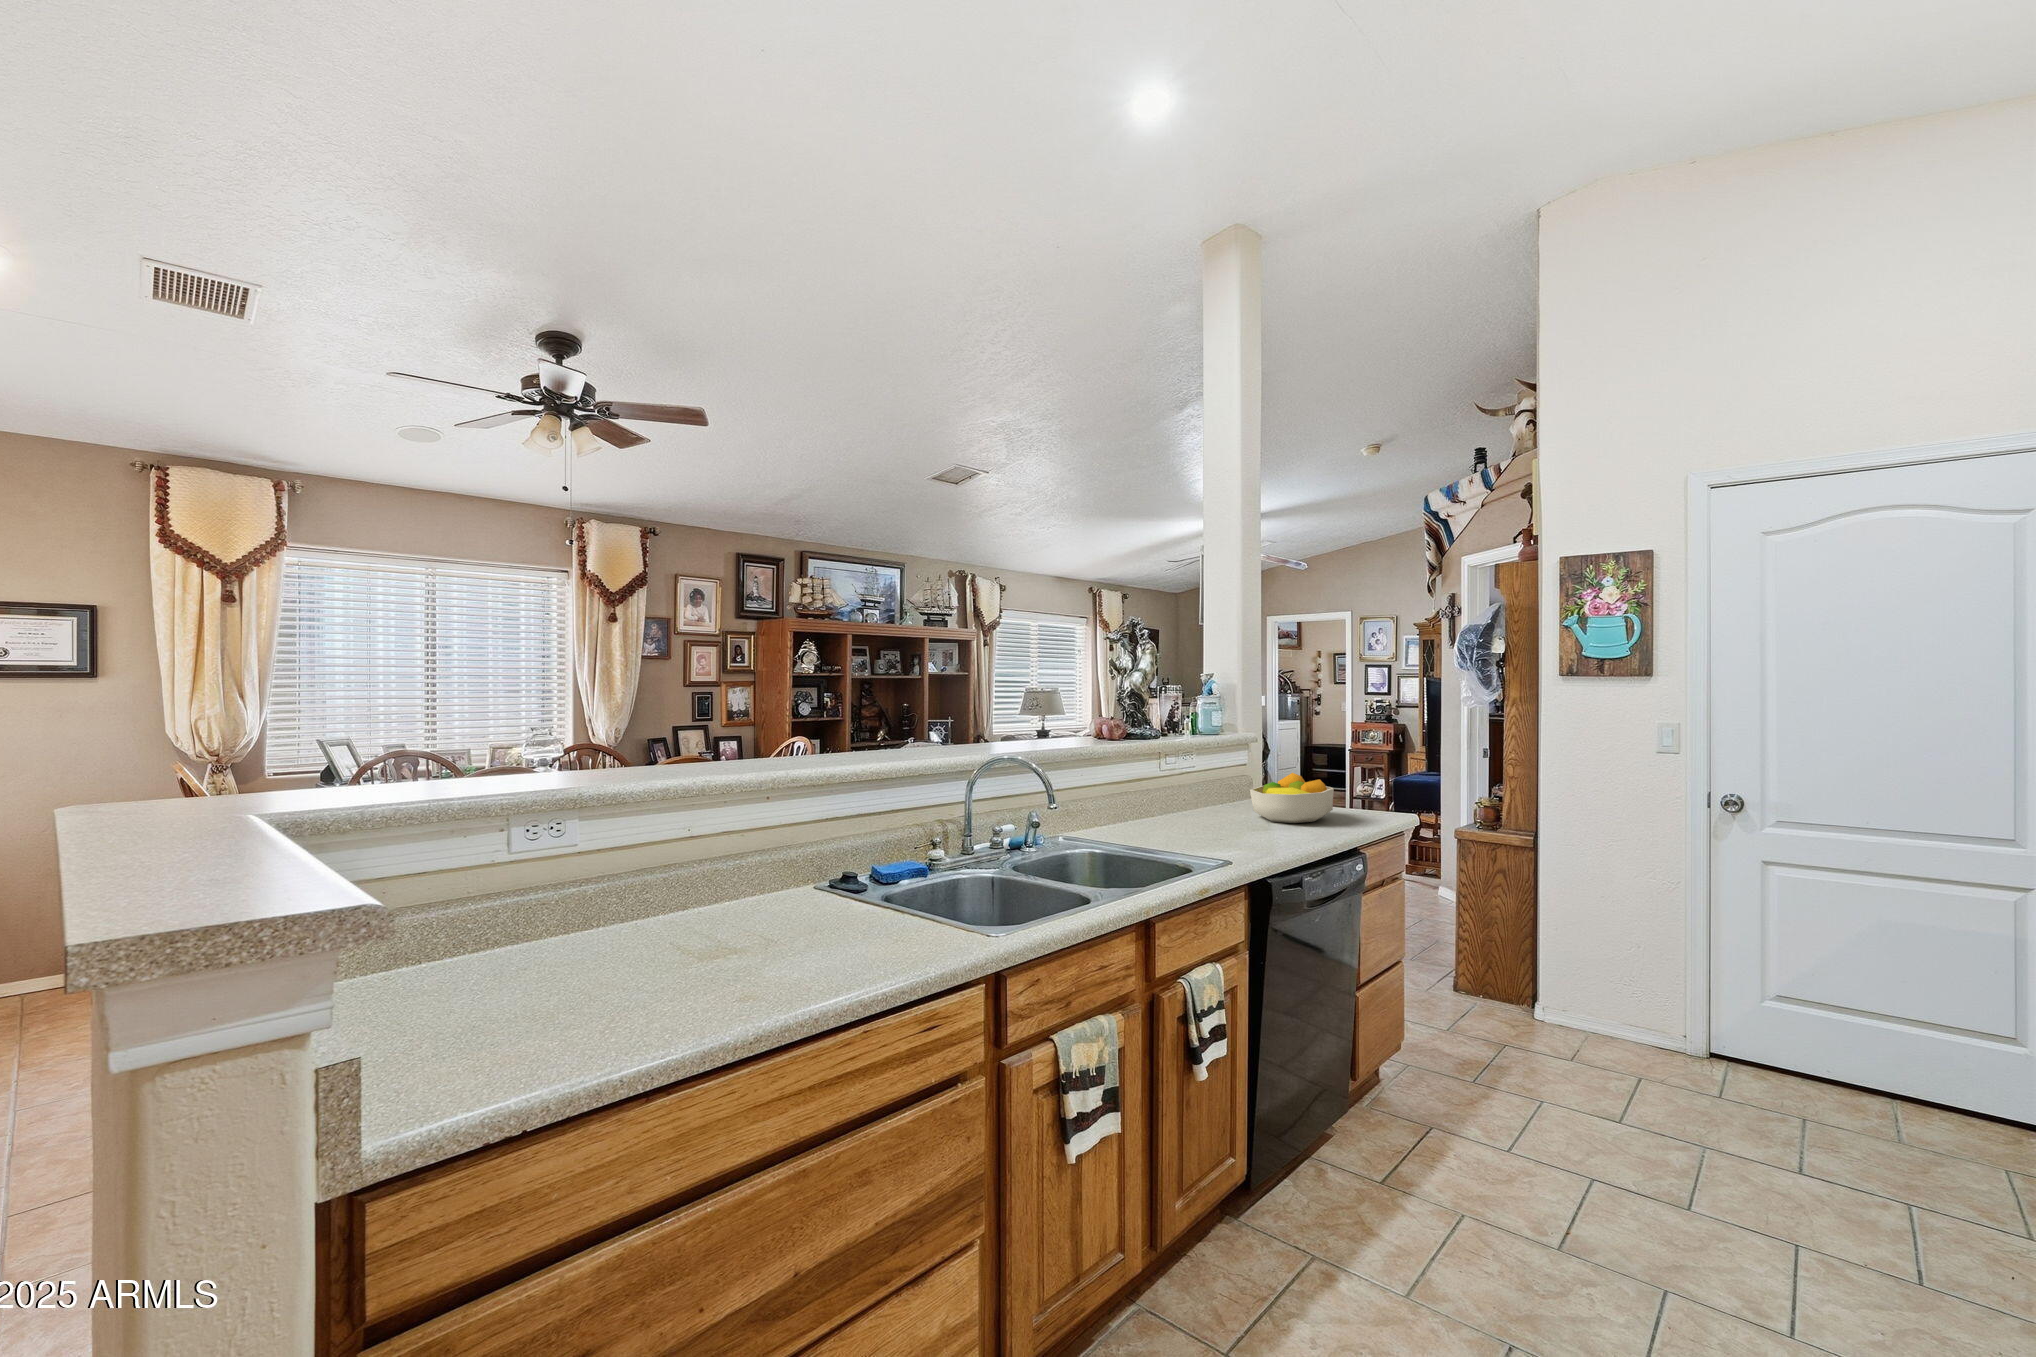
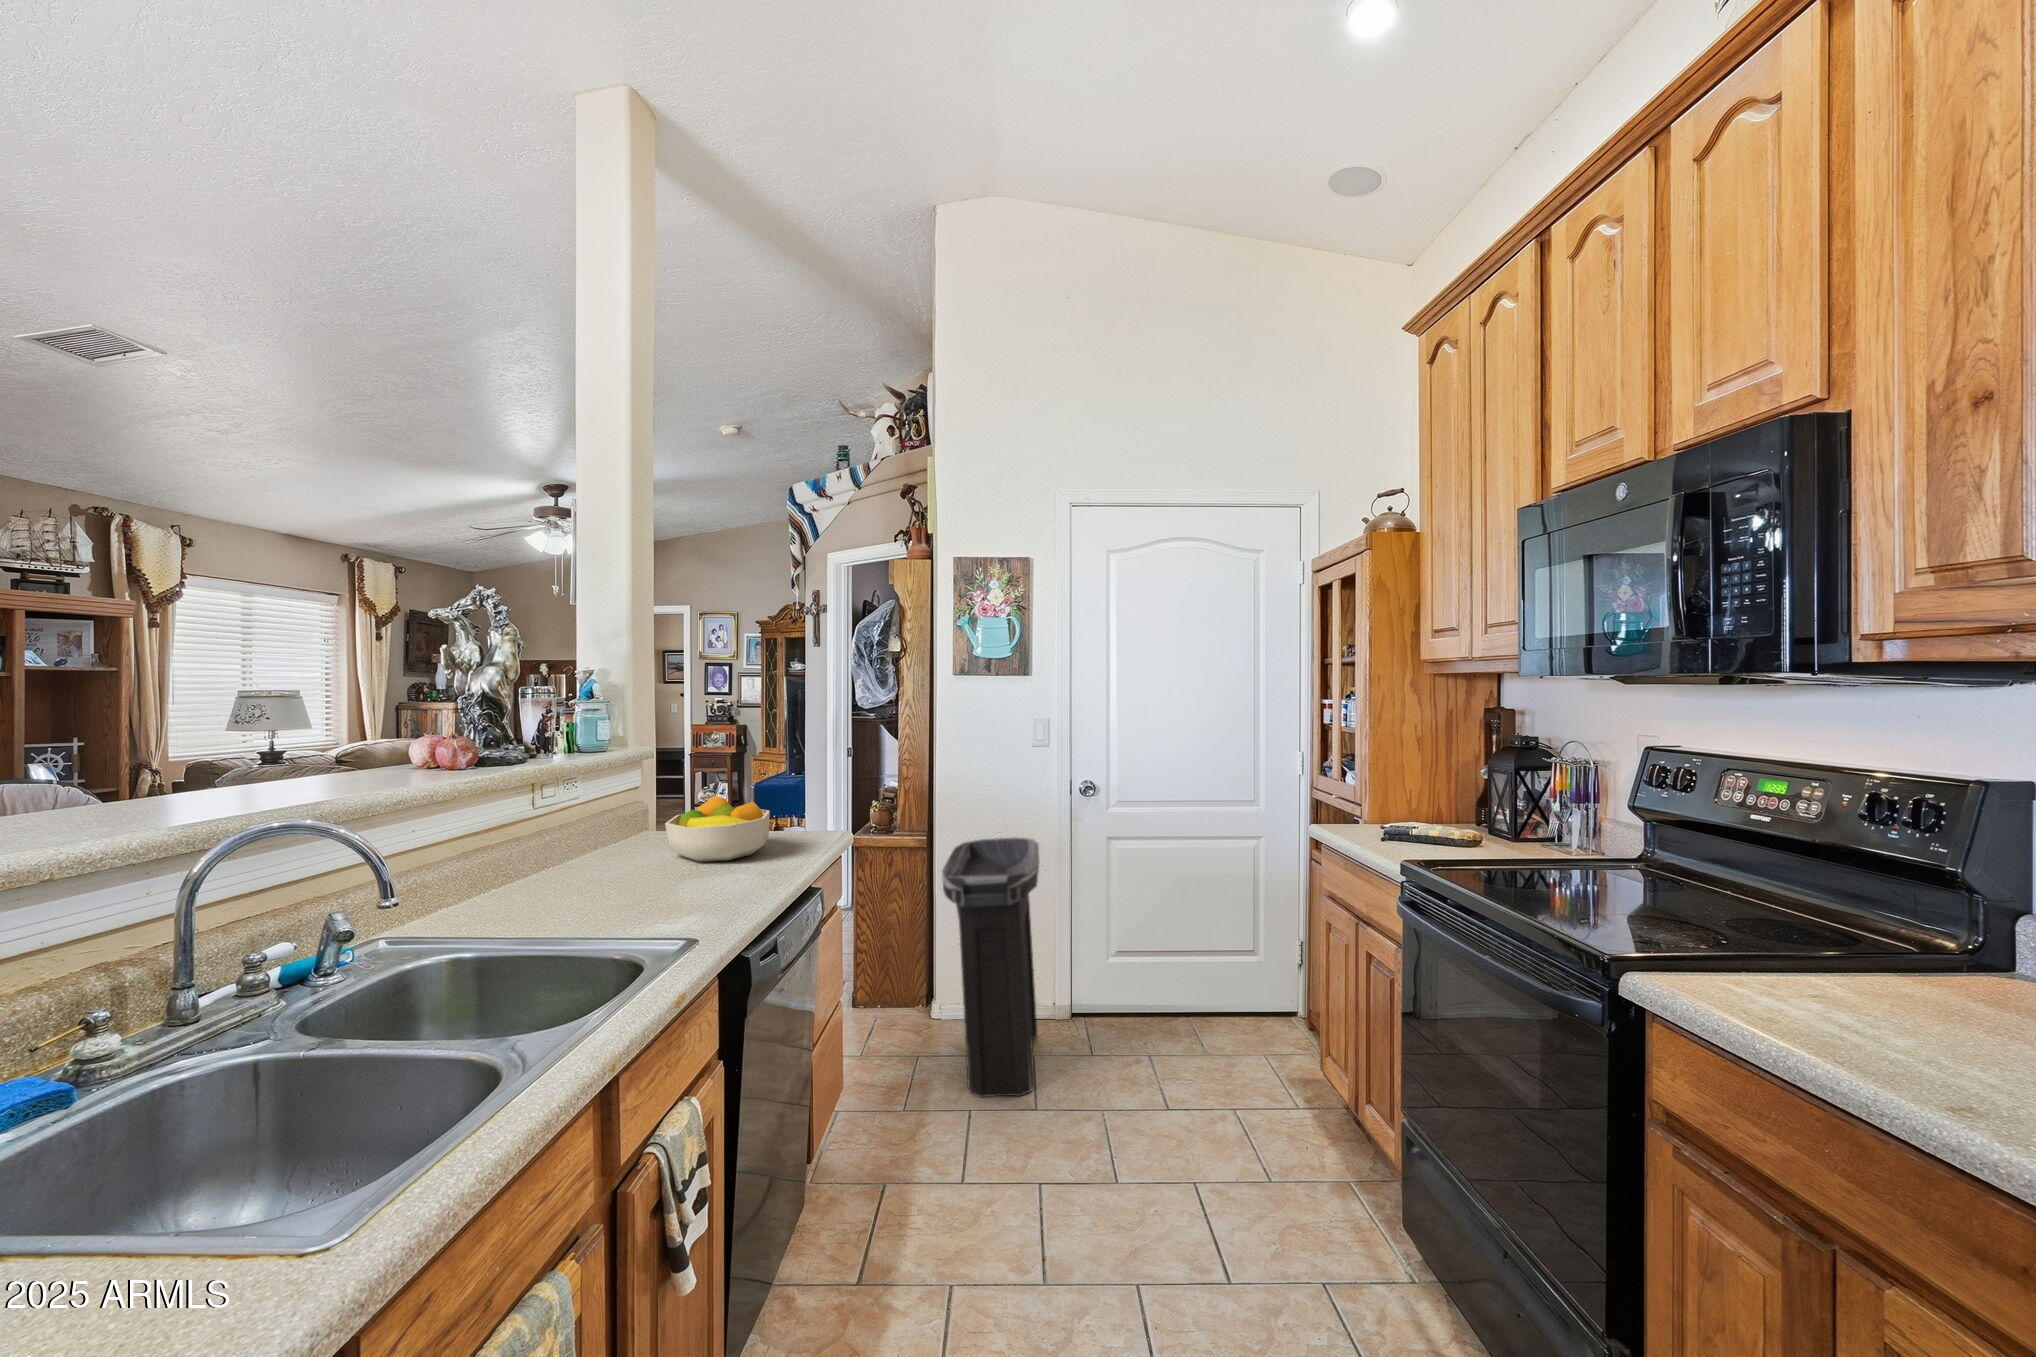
trash can: none [1518,847,1655,1111] -> present [942,838,1040,1097]

